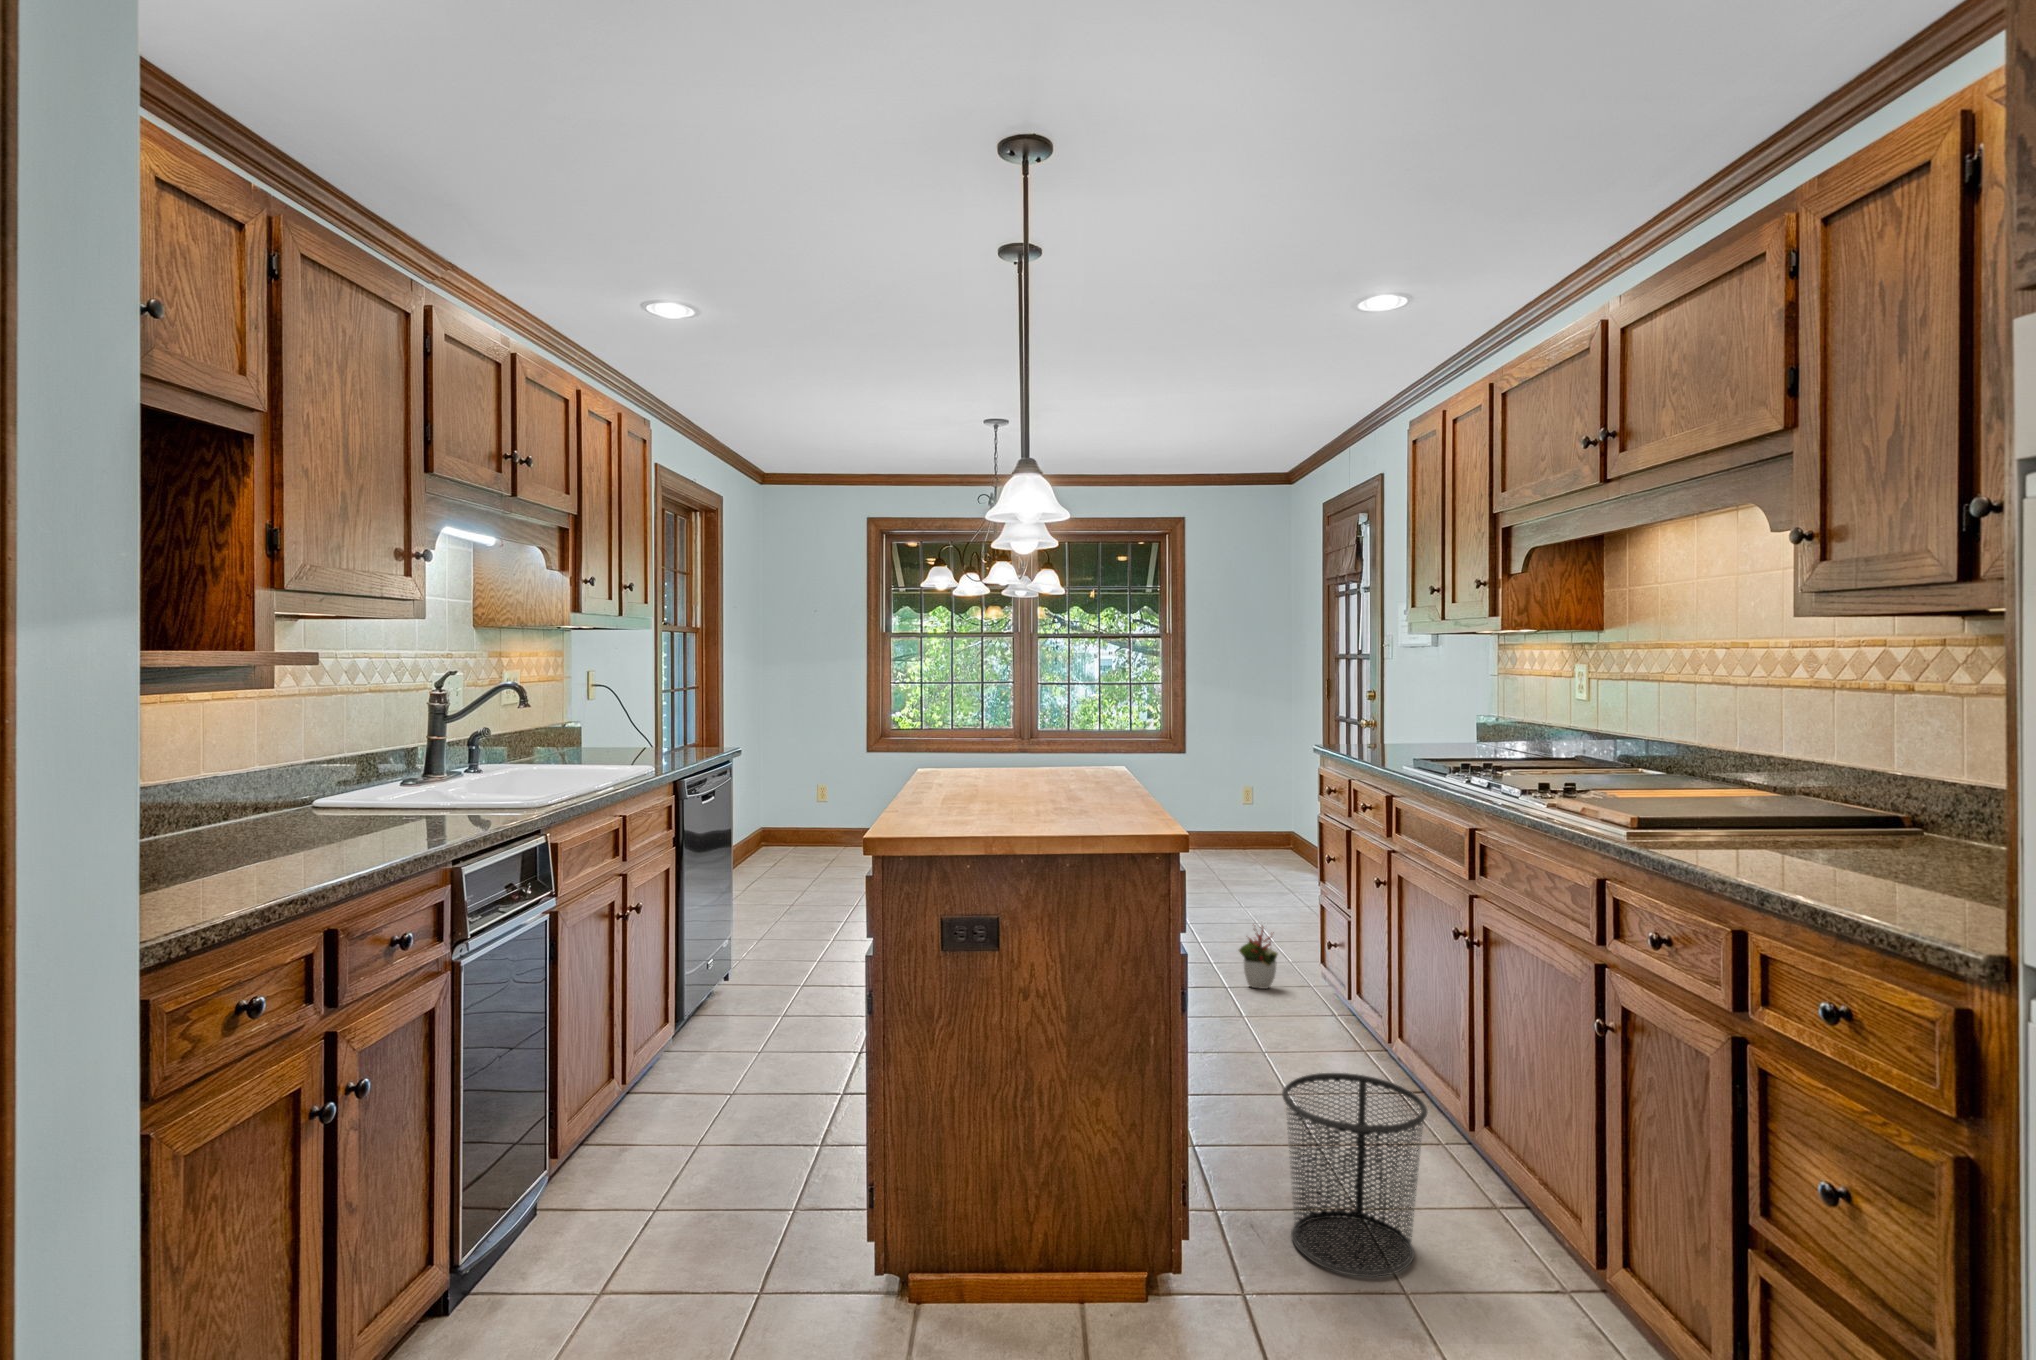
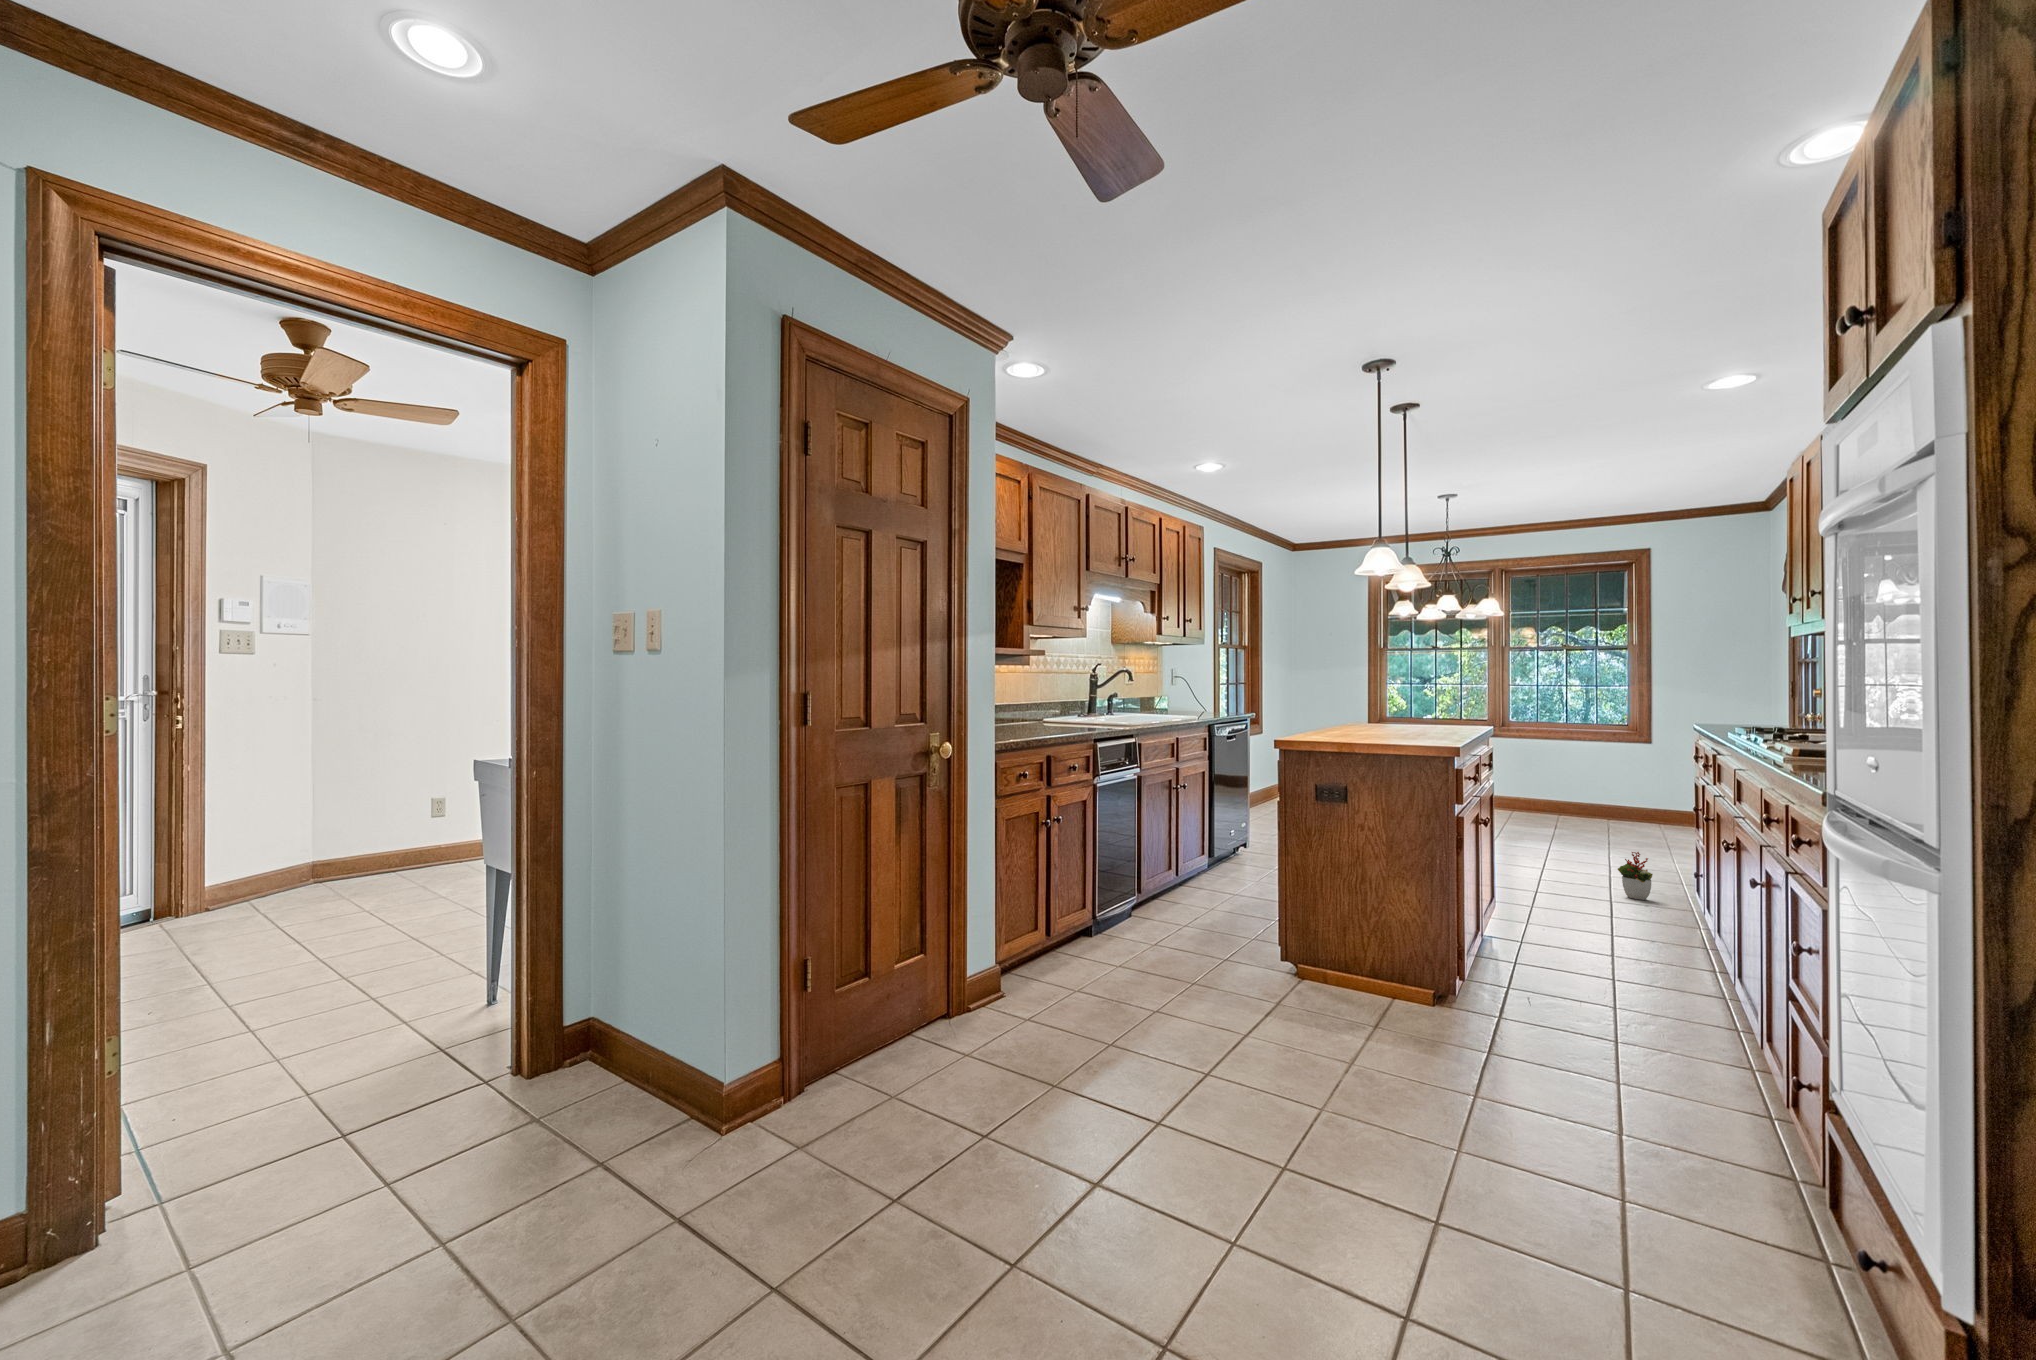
waste bin: present [1282,1073,1428,1277] -> none [1535,902,1638,1018]

